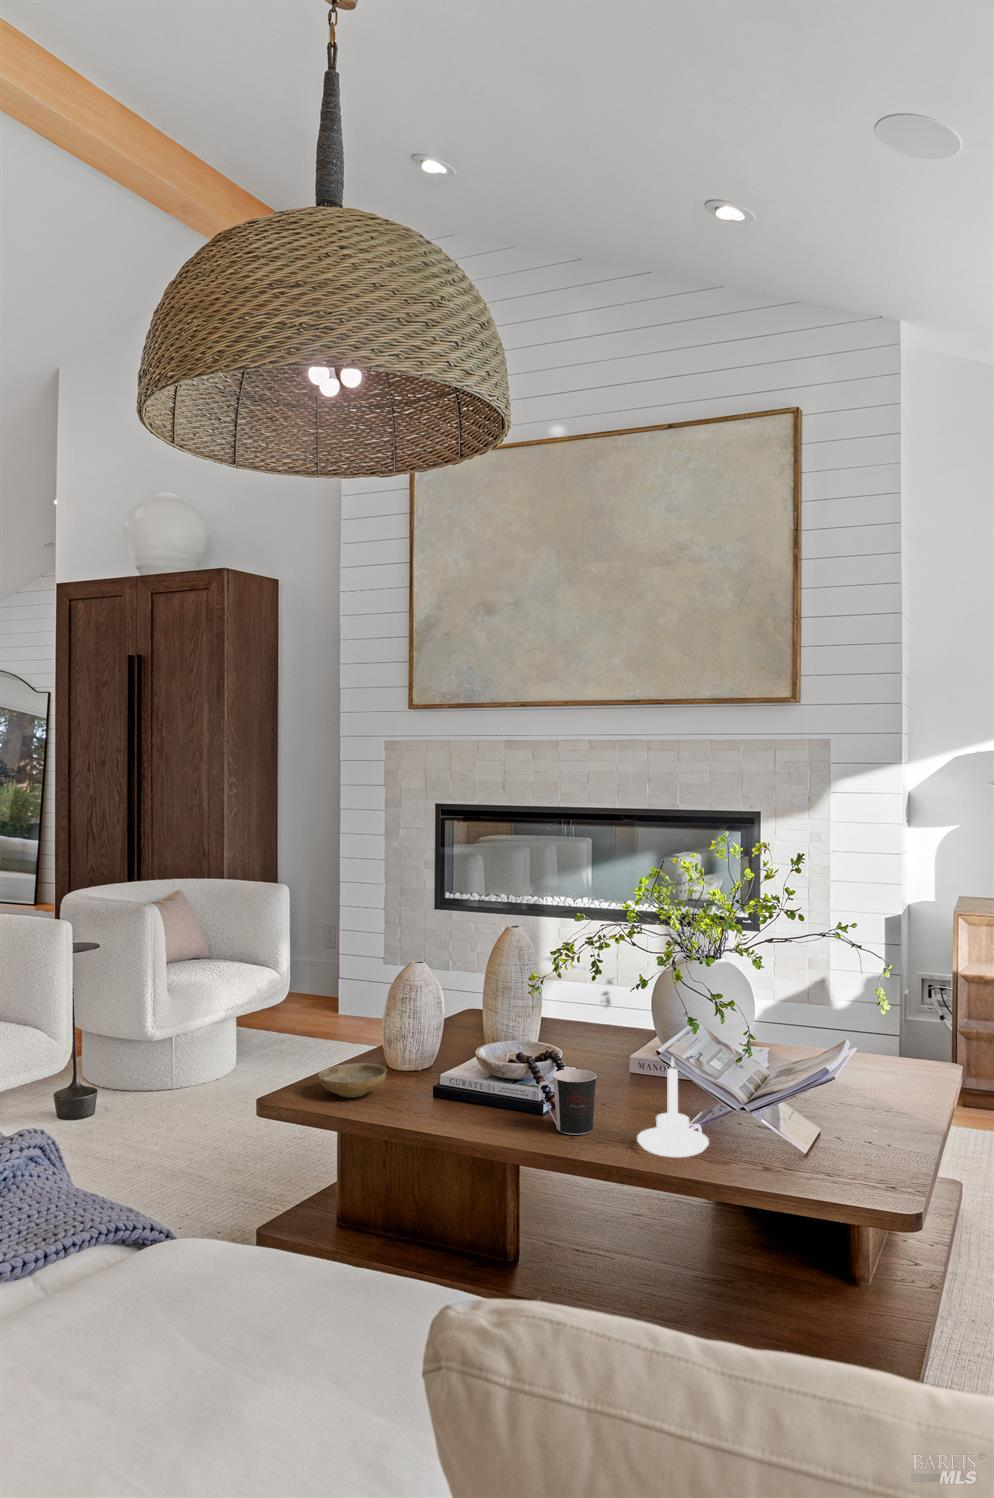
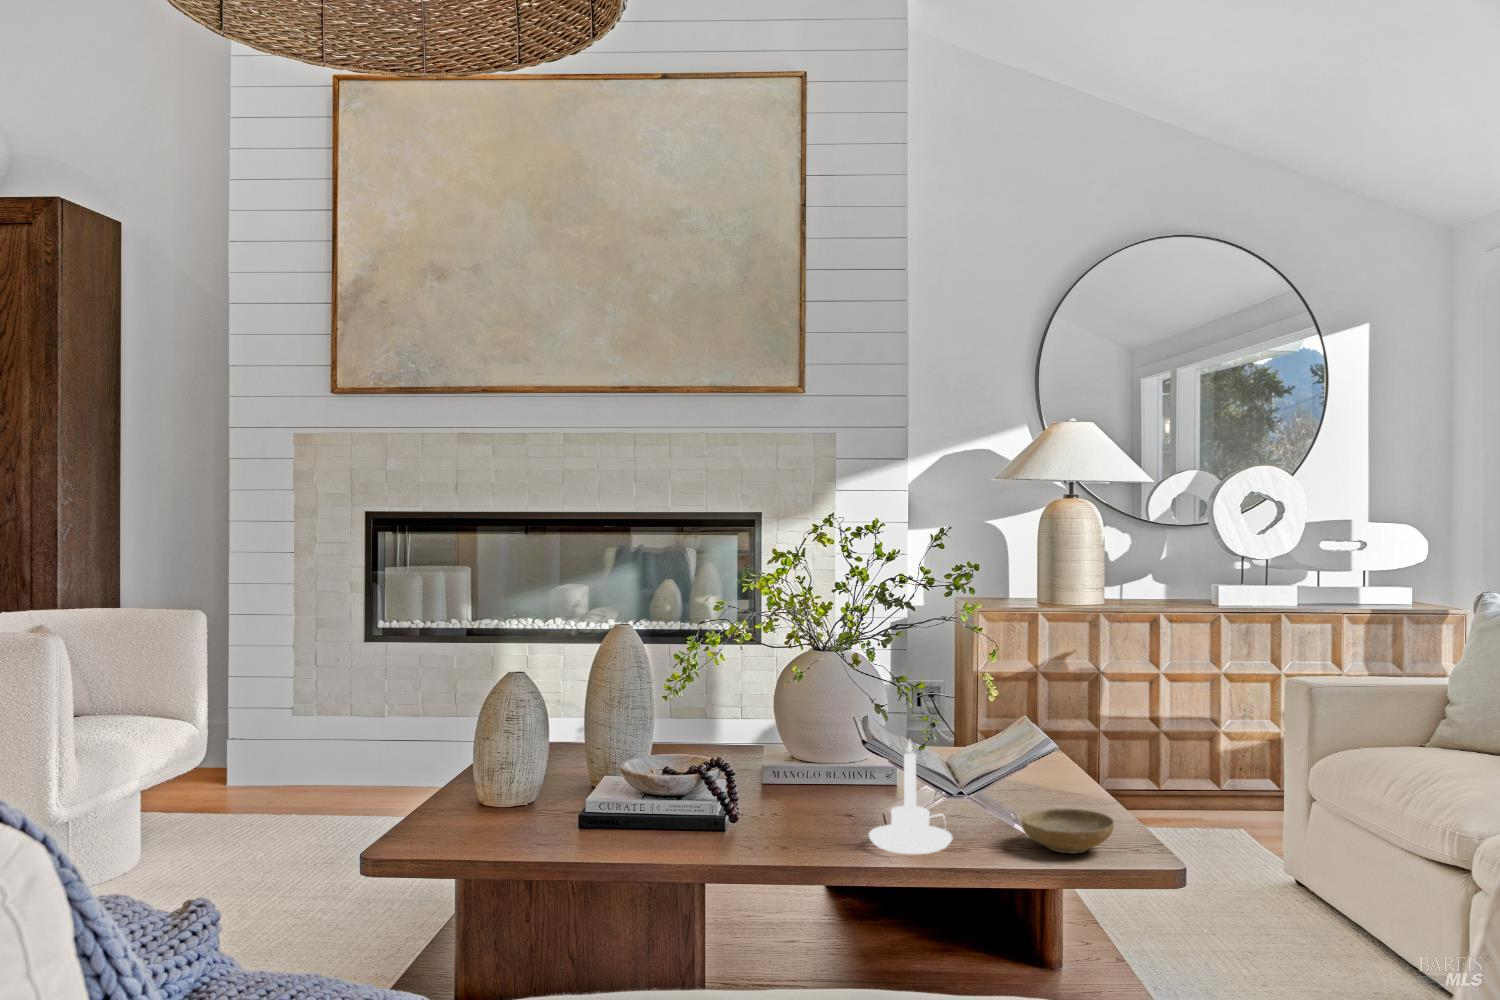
ceramic bowl: present [319,1063,386,1098] -> present [1021,808,1114,853]
coffee cup: present [538,1069,597,1135] -> none [745,770,811,847]

